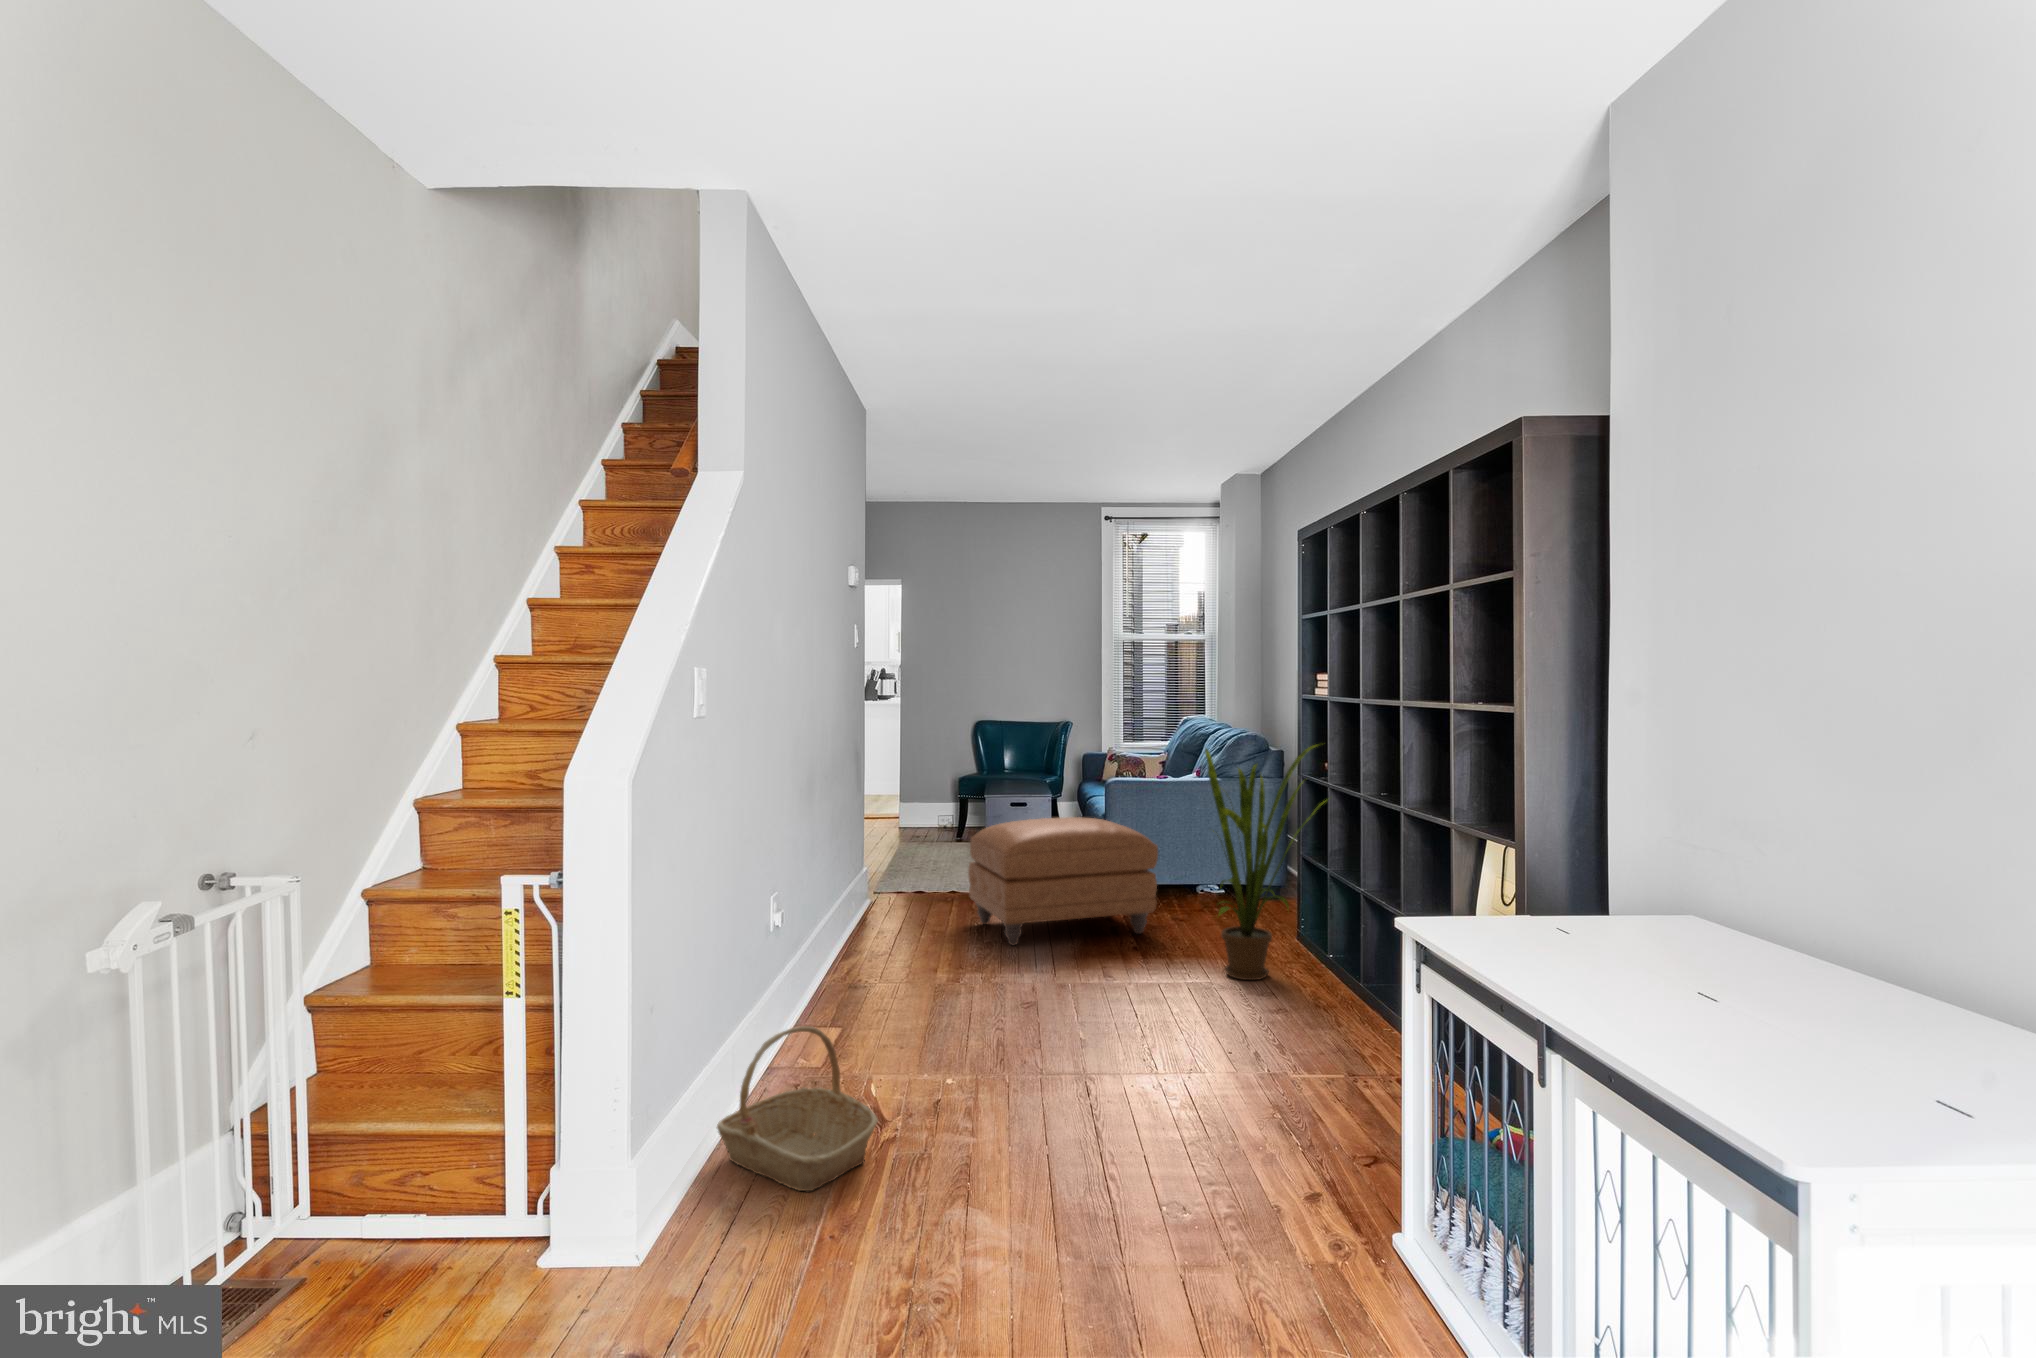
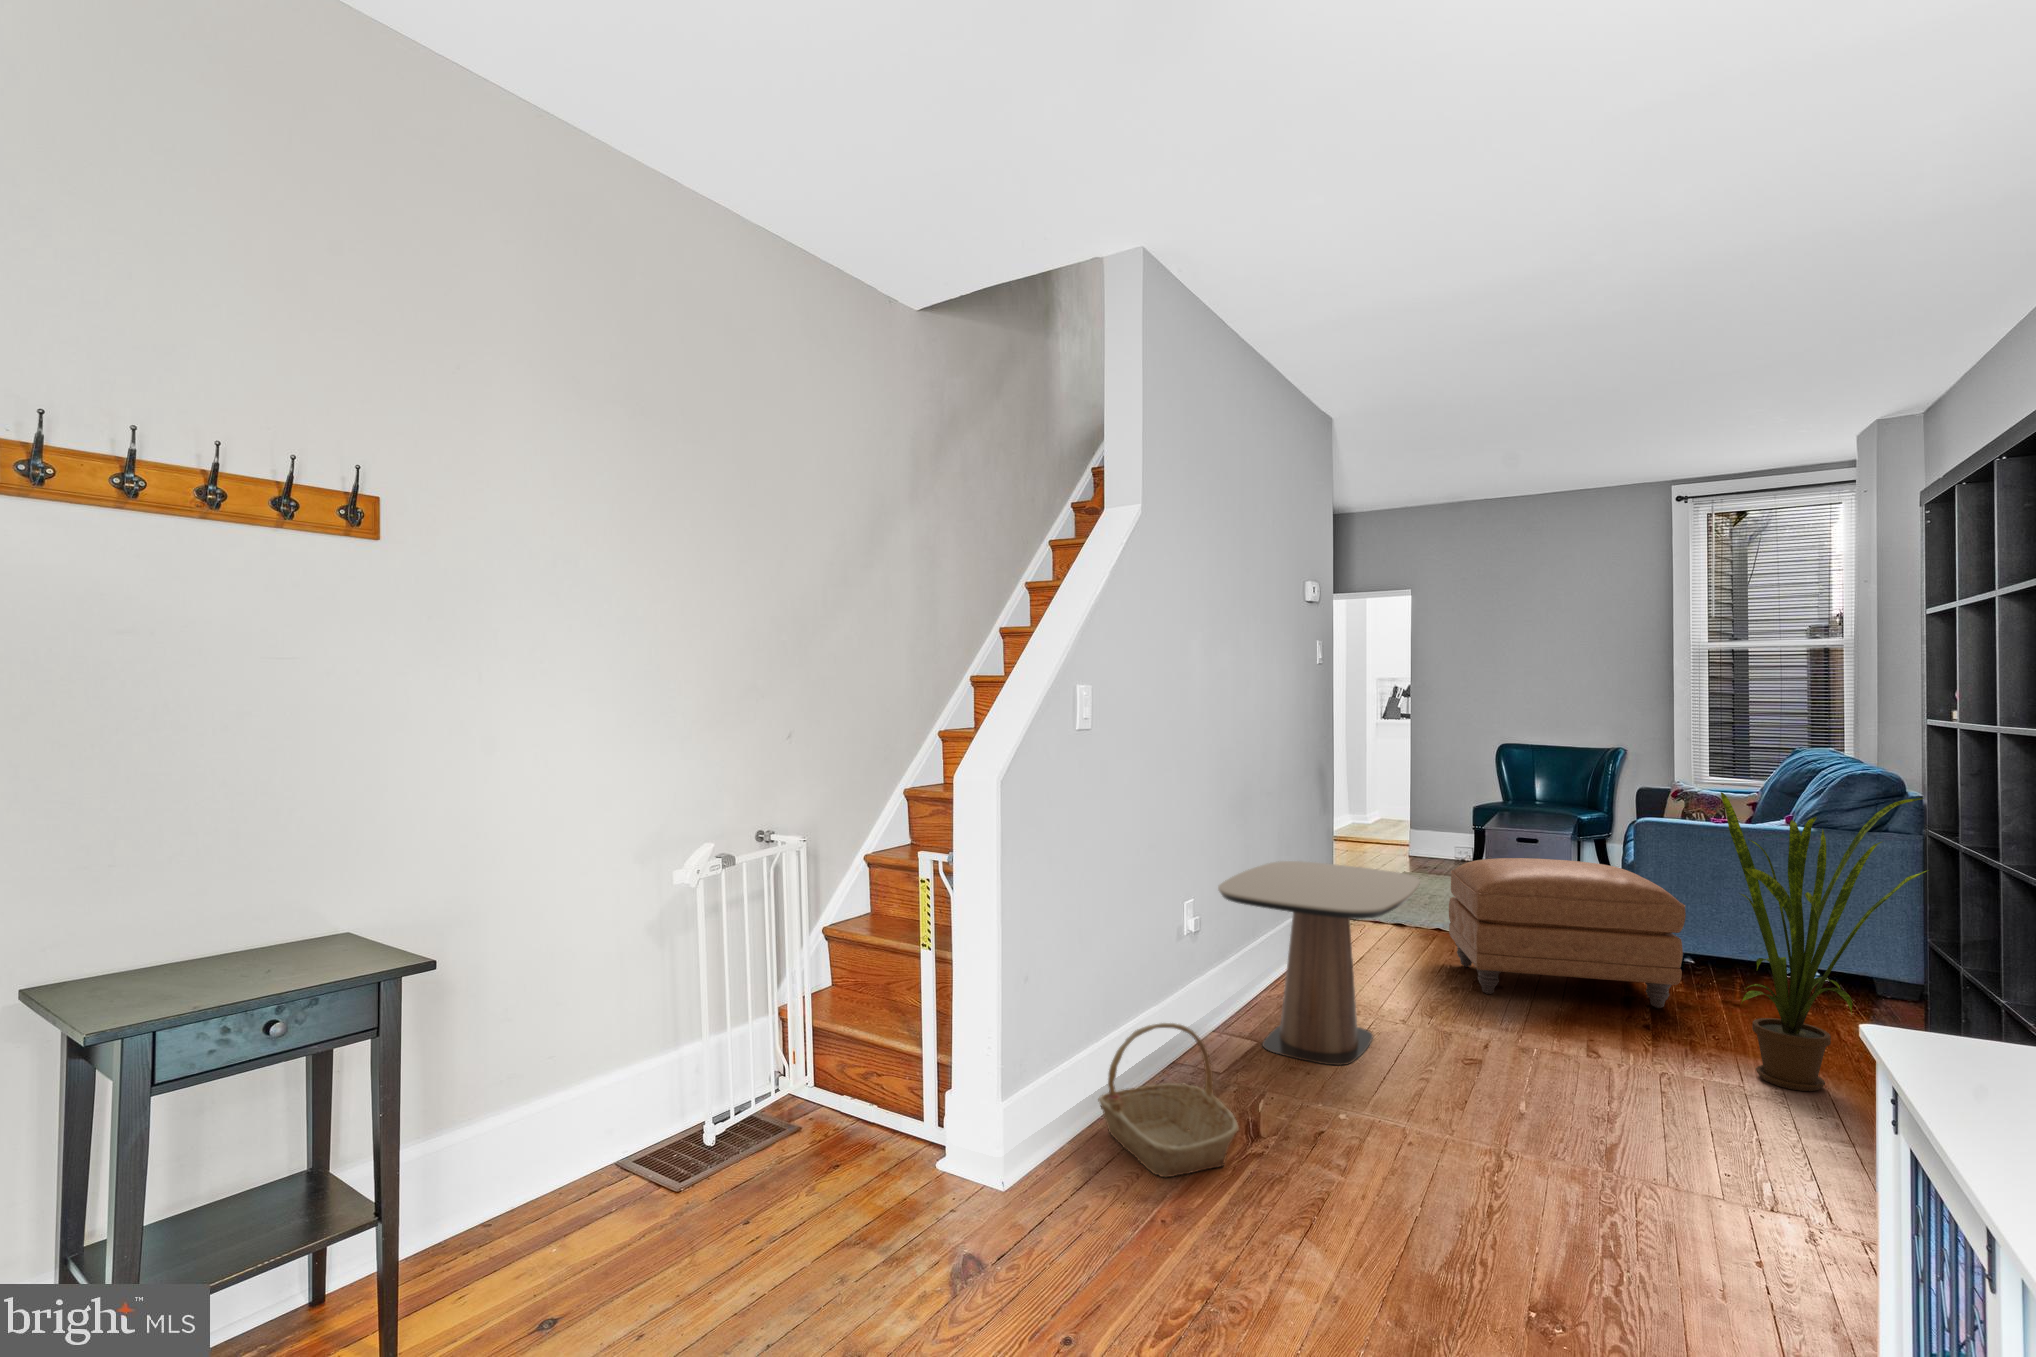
side table: none [799,842,978,1039] -> present [1218,861,1420,1065]

